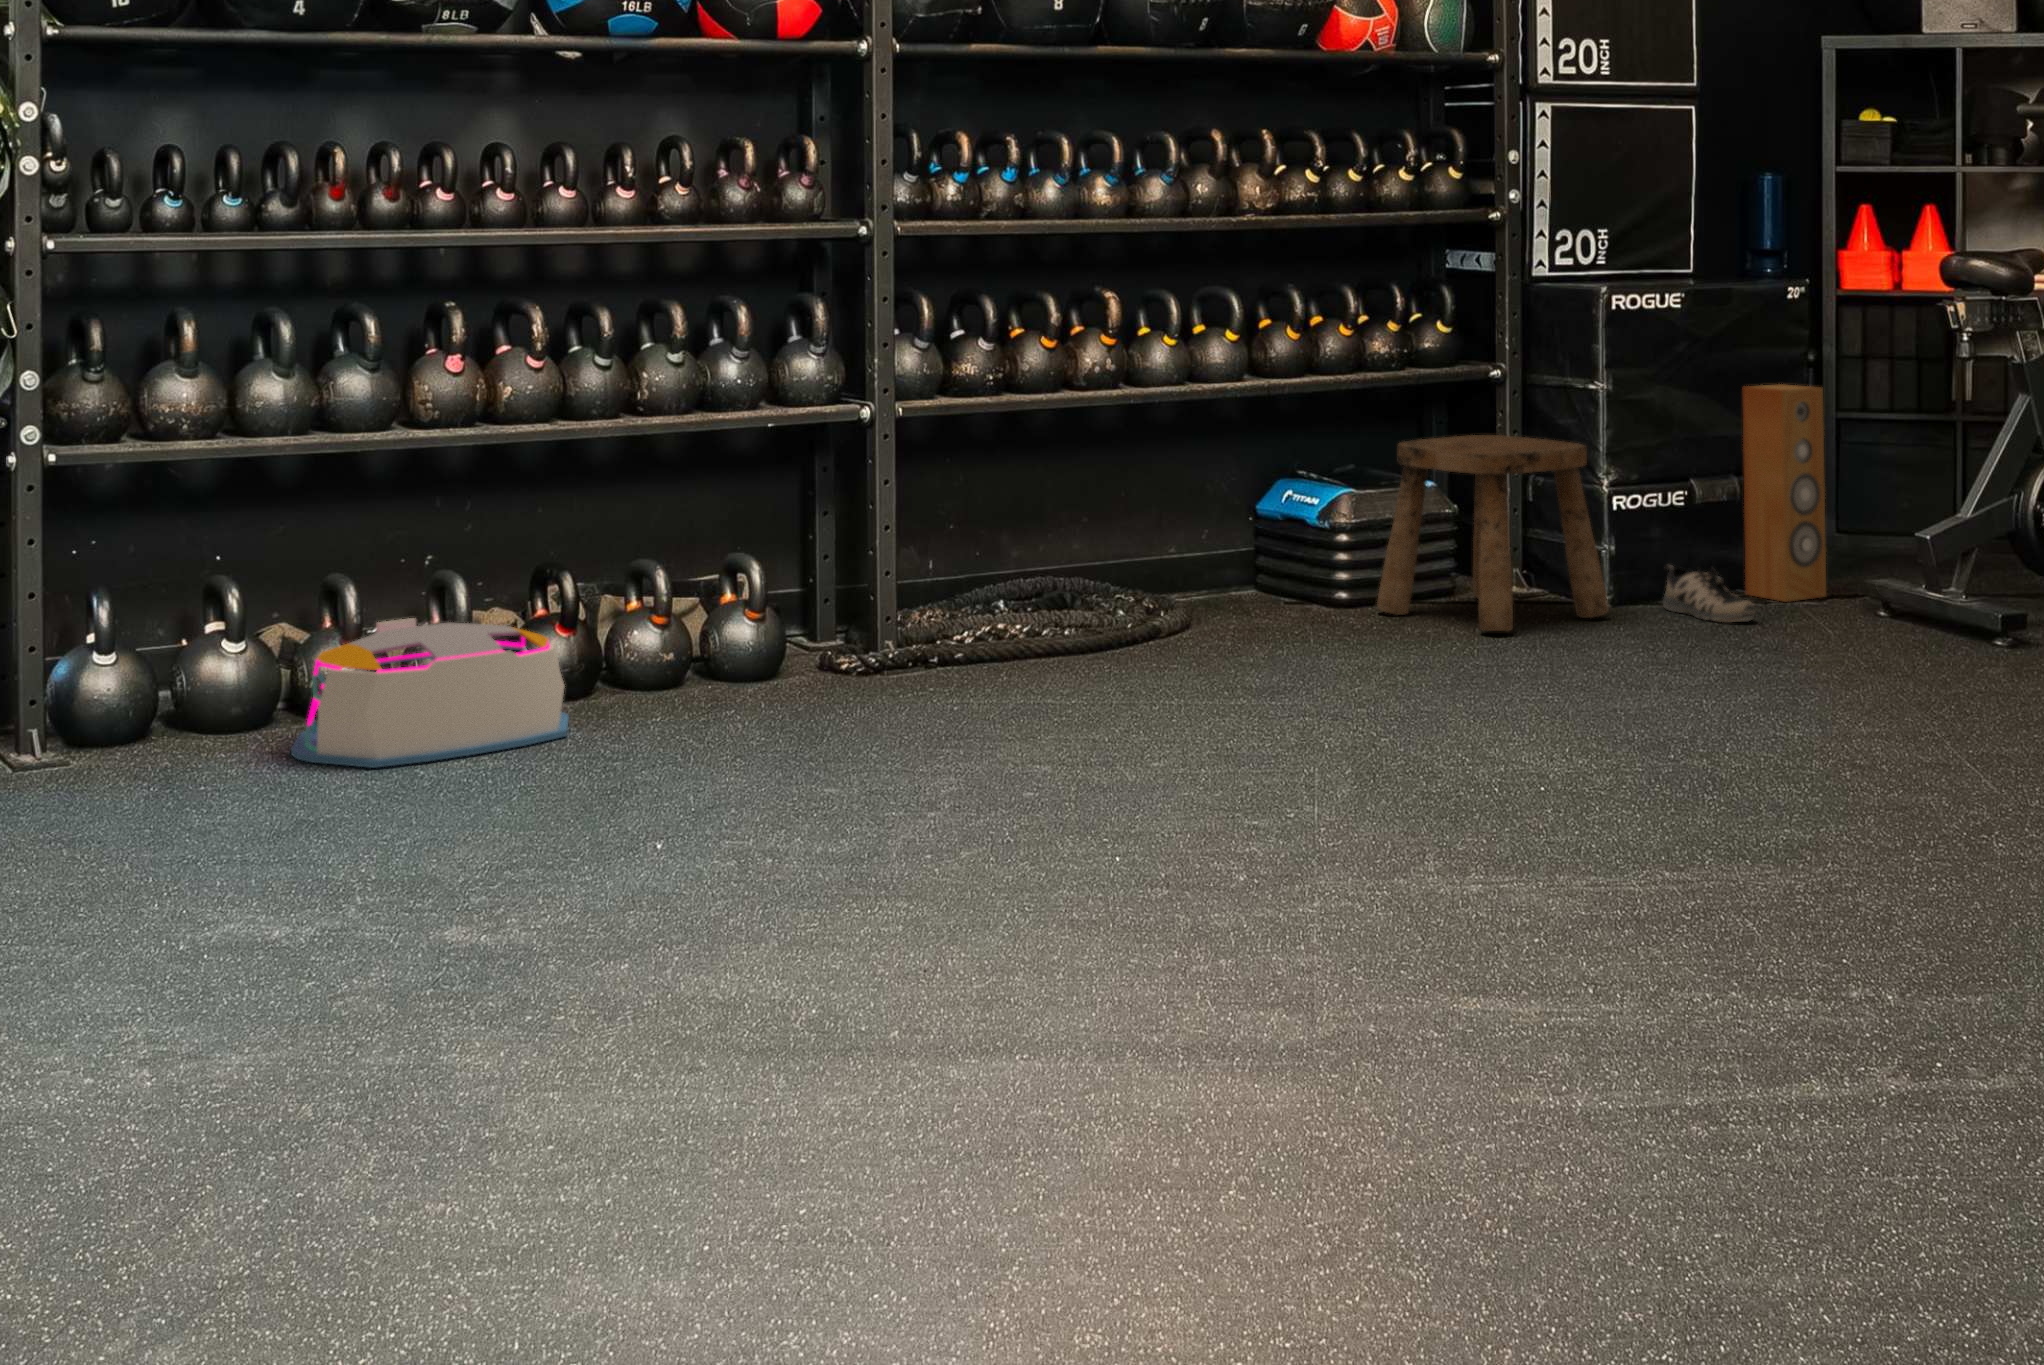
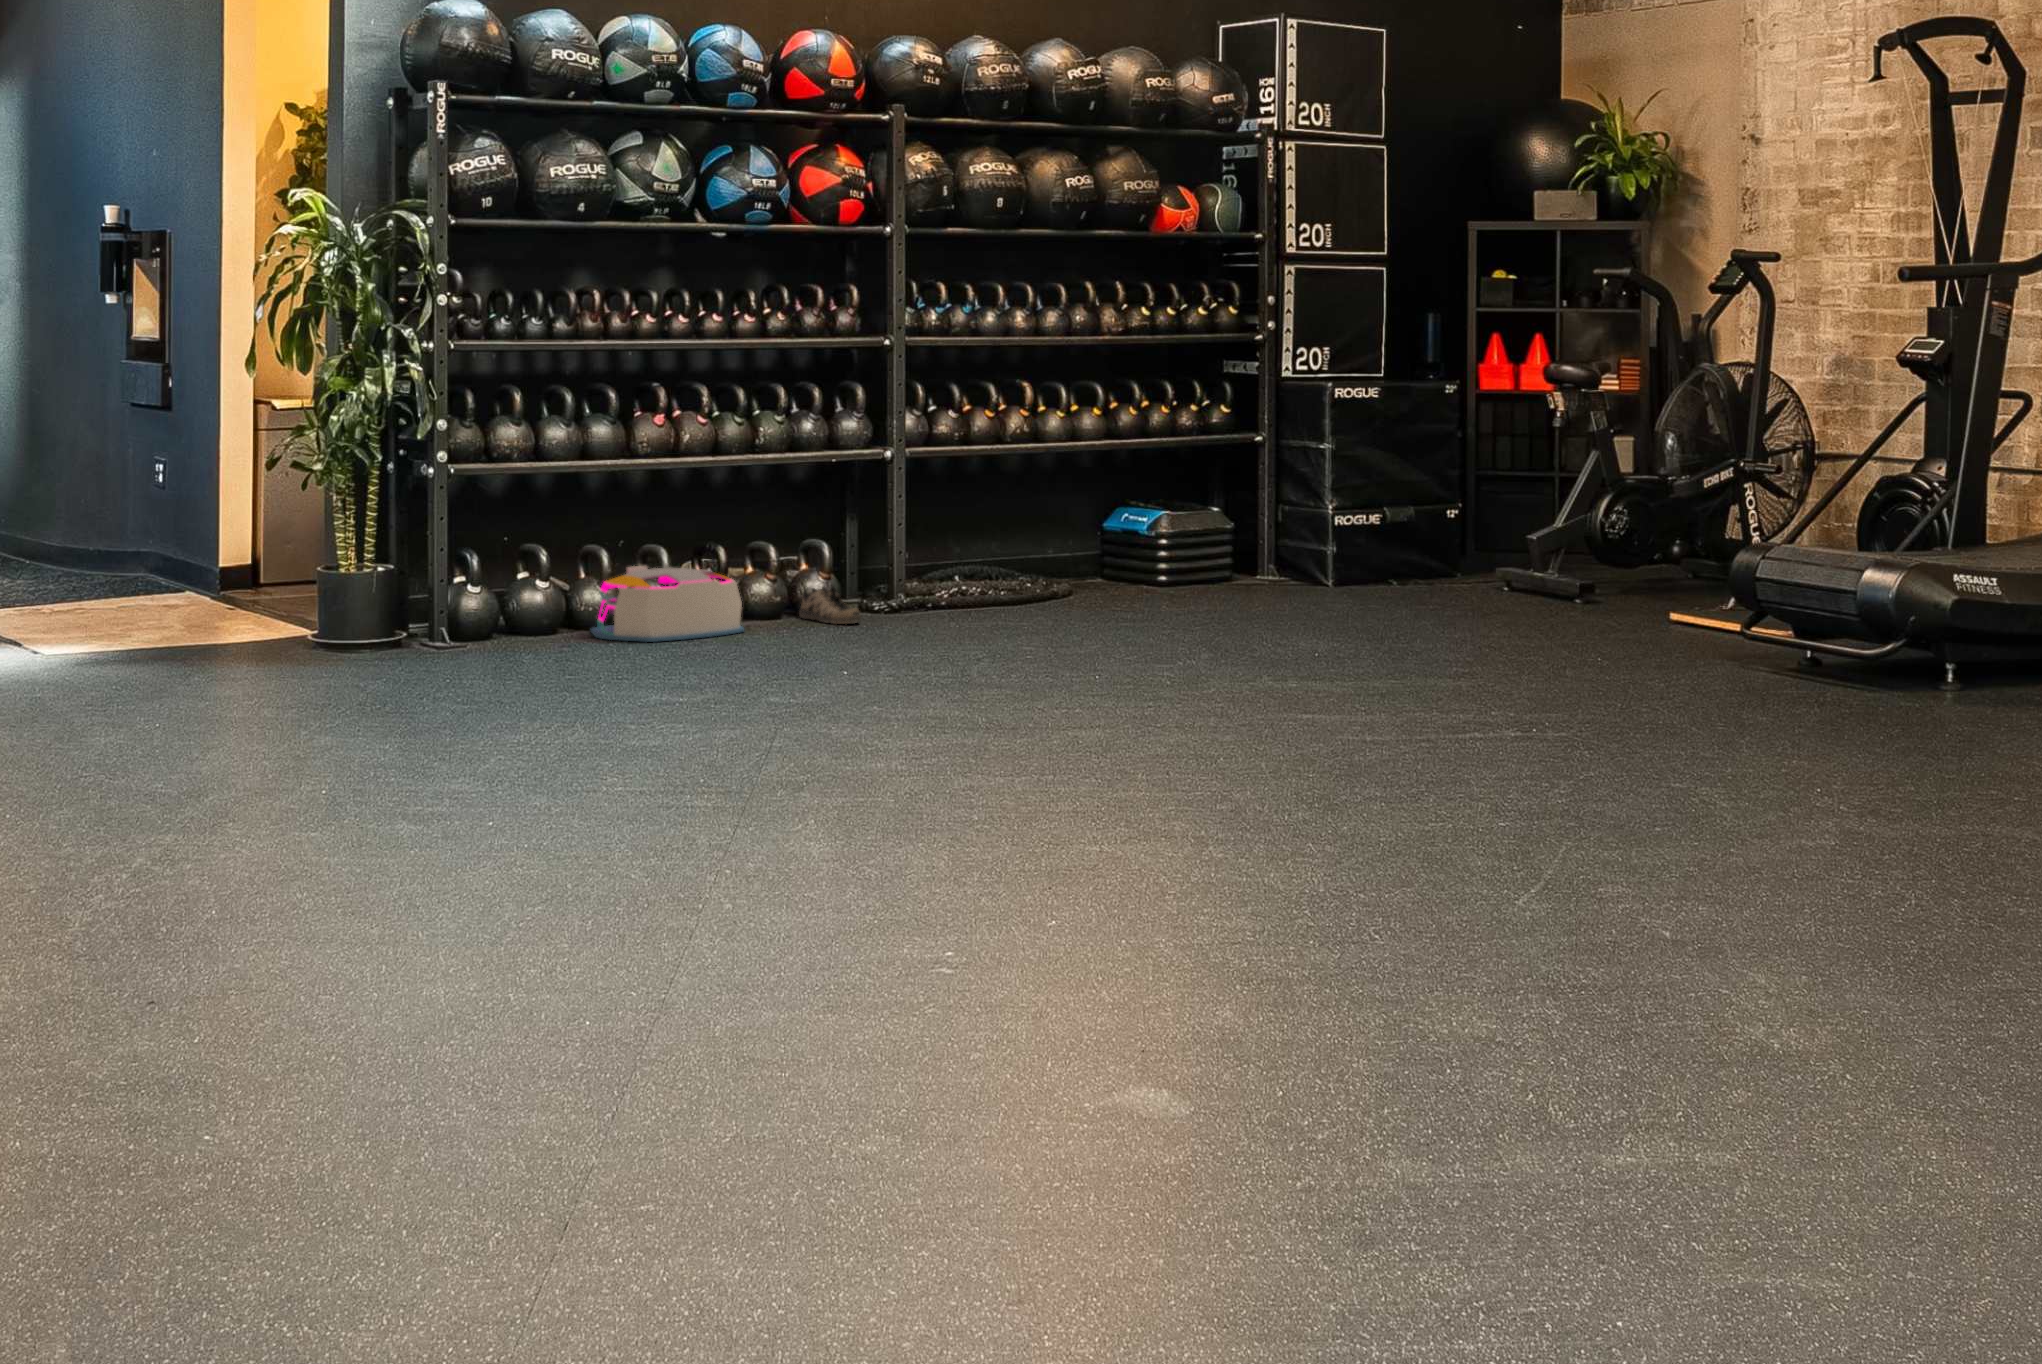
speaker: present [1742,384,1826,602] -> none [1416,448,1469,585]
stool: present [1377,435,1609,631] -> none [1186,477,1334,595]
shoe: present [1663,565,1755,622] -> present [799,587,861,624]

